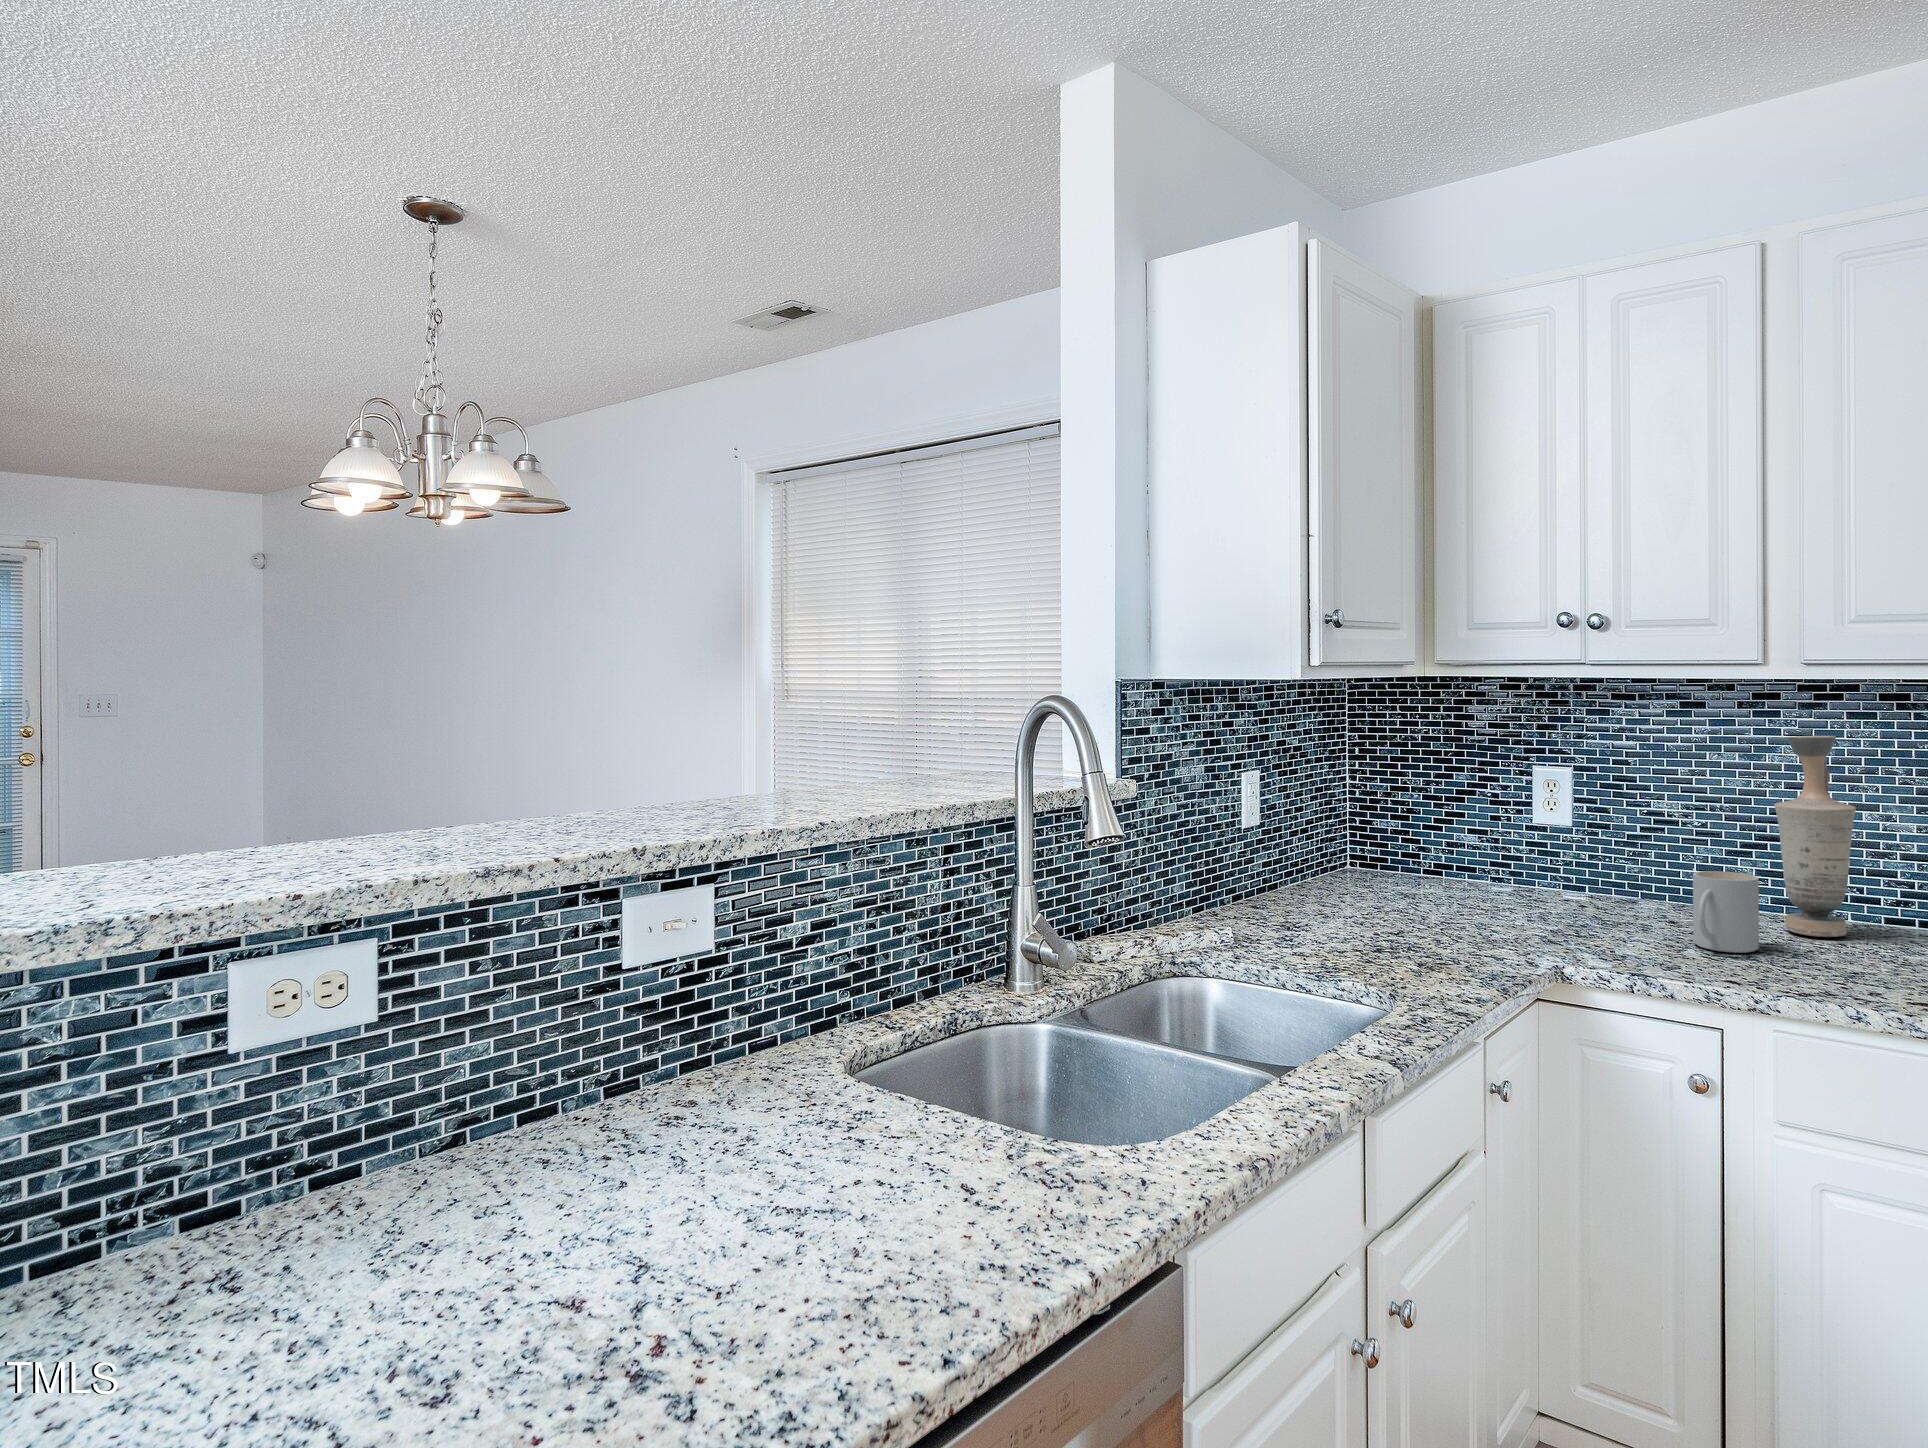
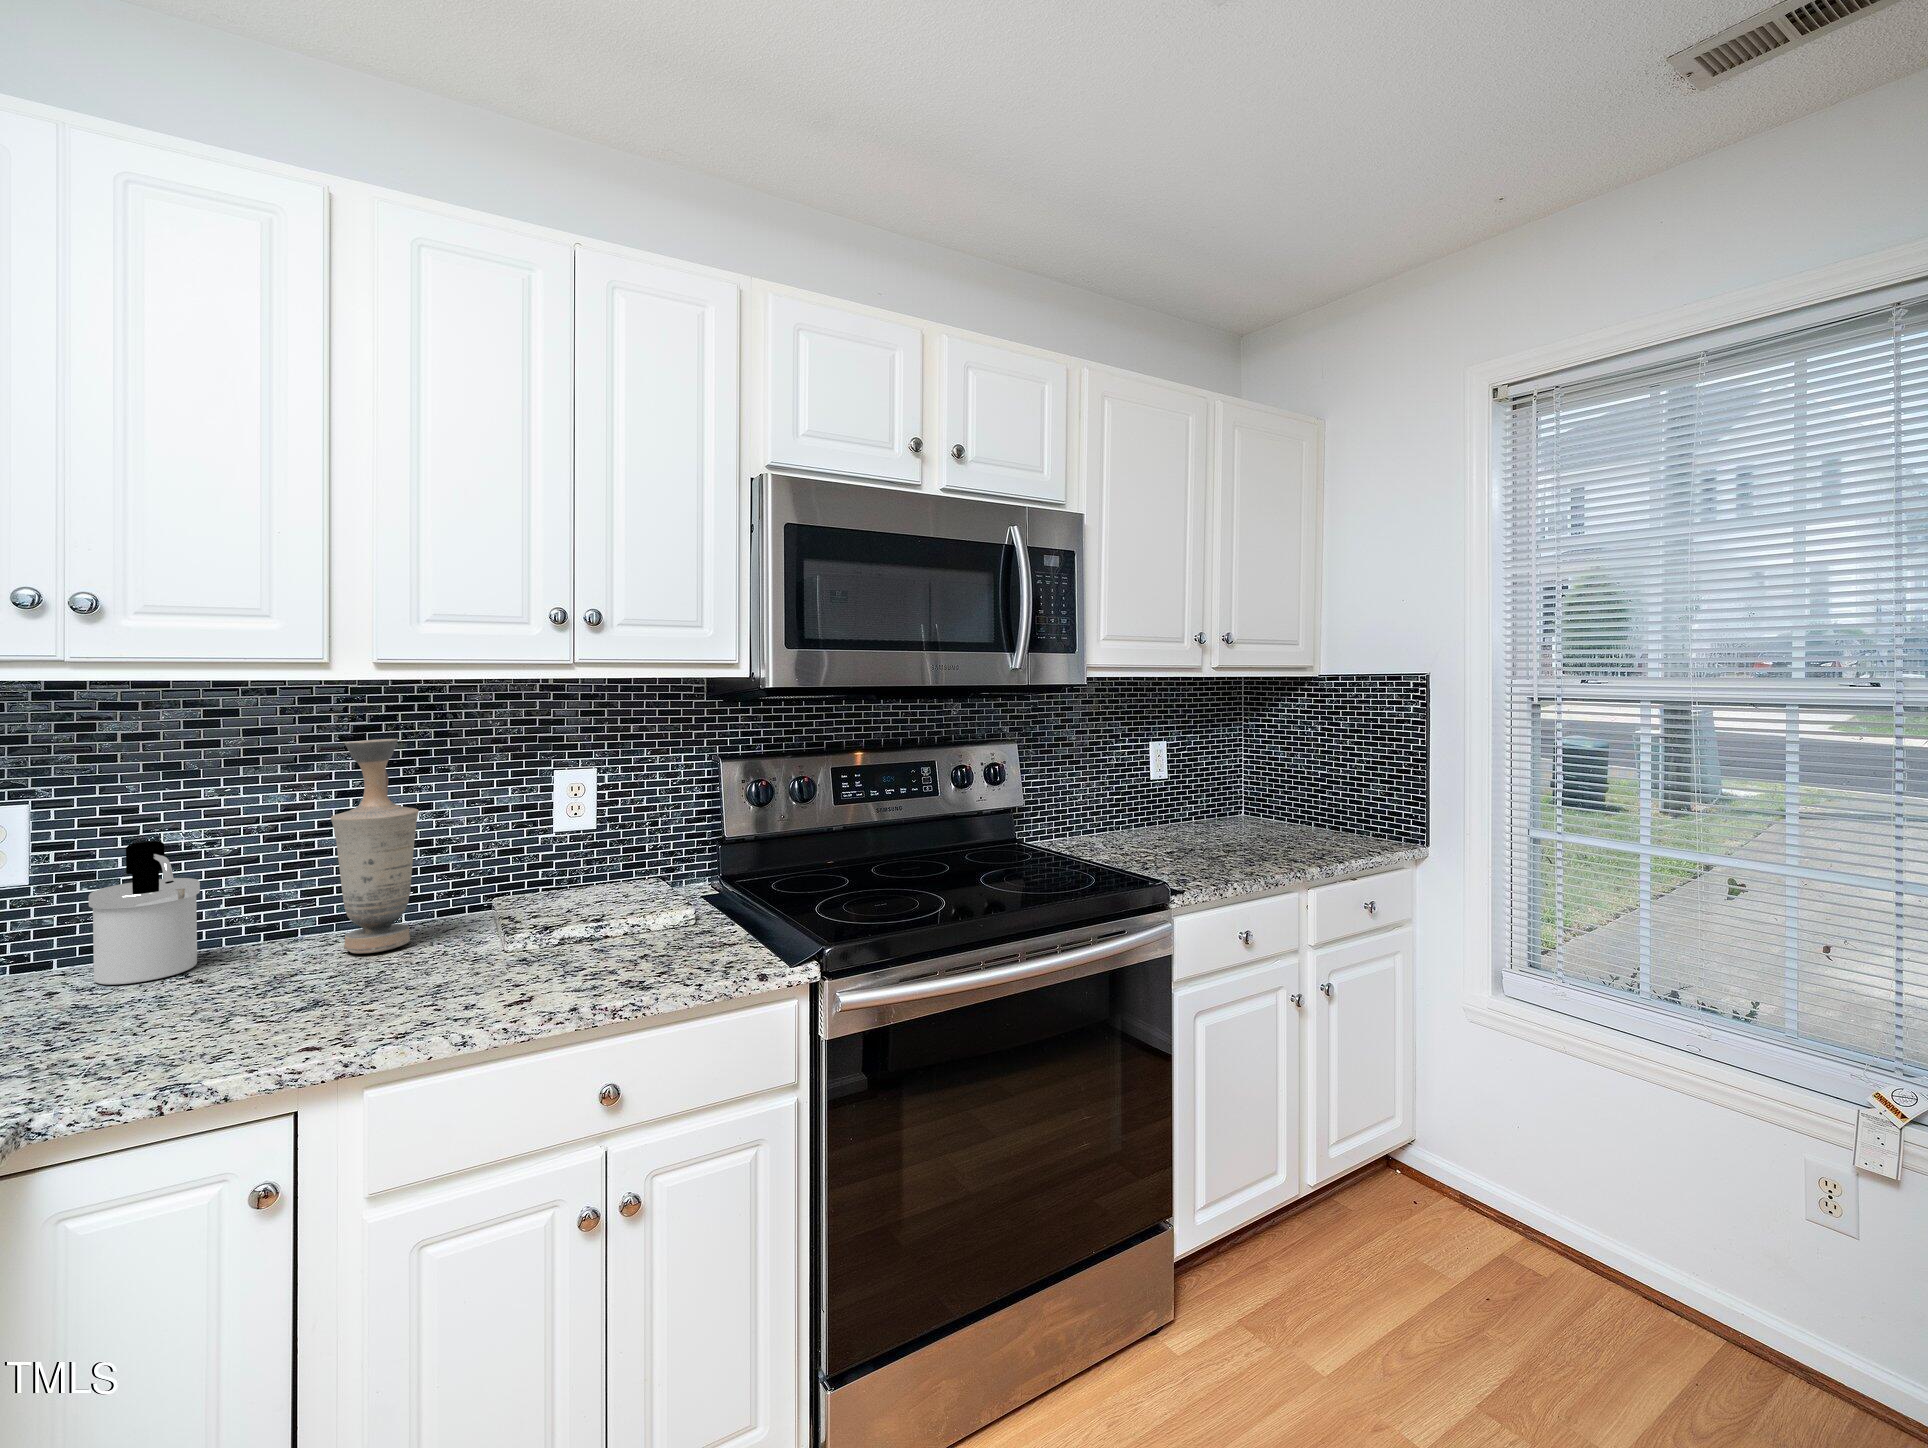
soap dispenser: none [1605,806,1675,914] -> present [89,841,200,985]
mug: present [1693,871,1759,953] -> none [238,904,325,1008]

